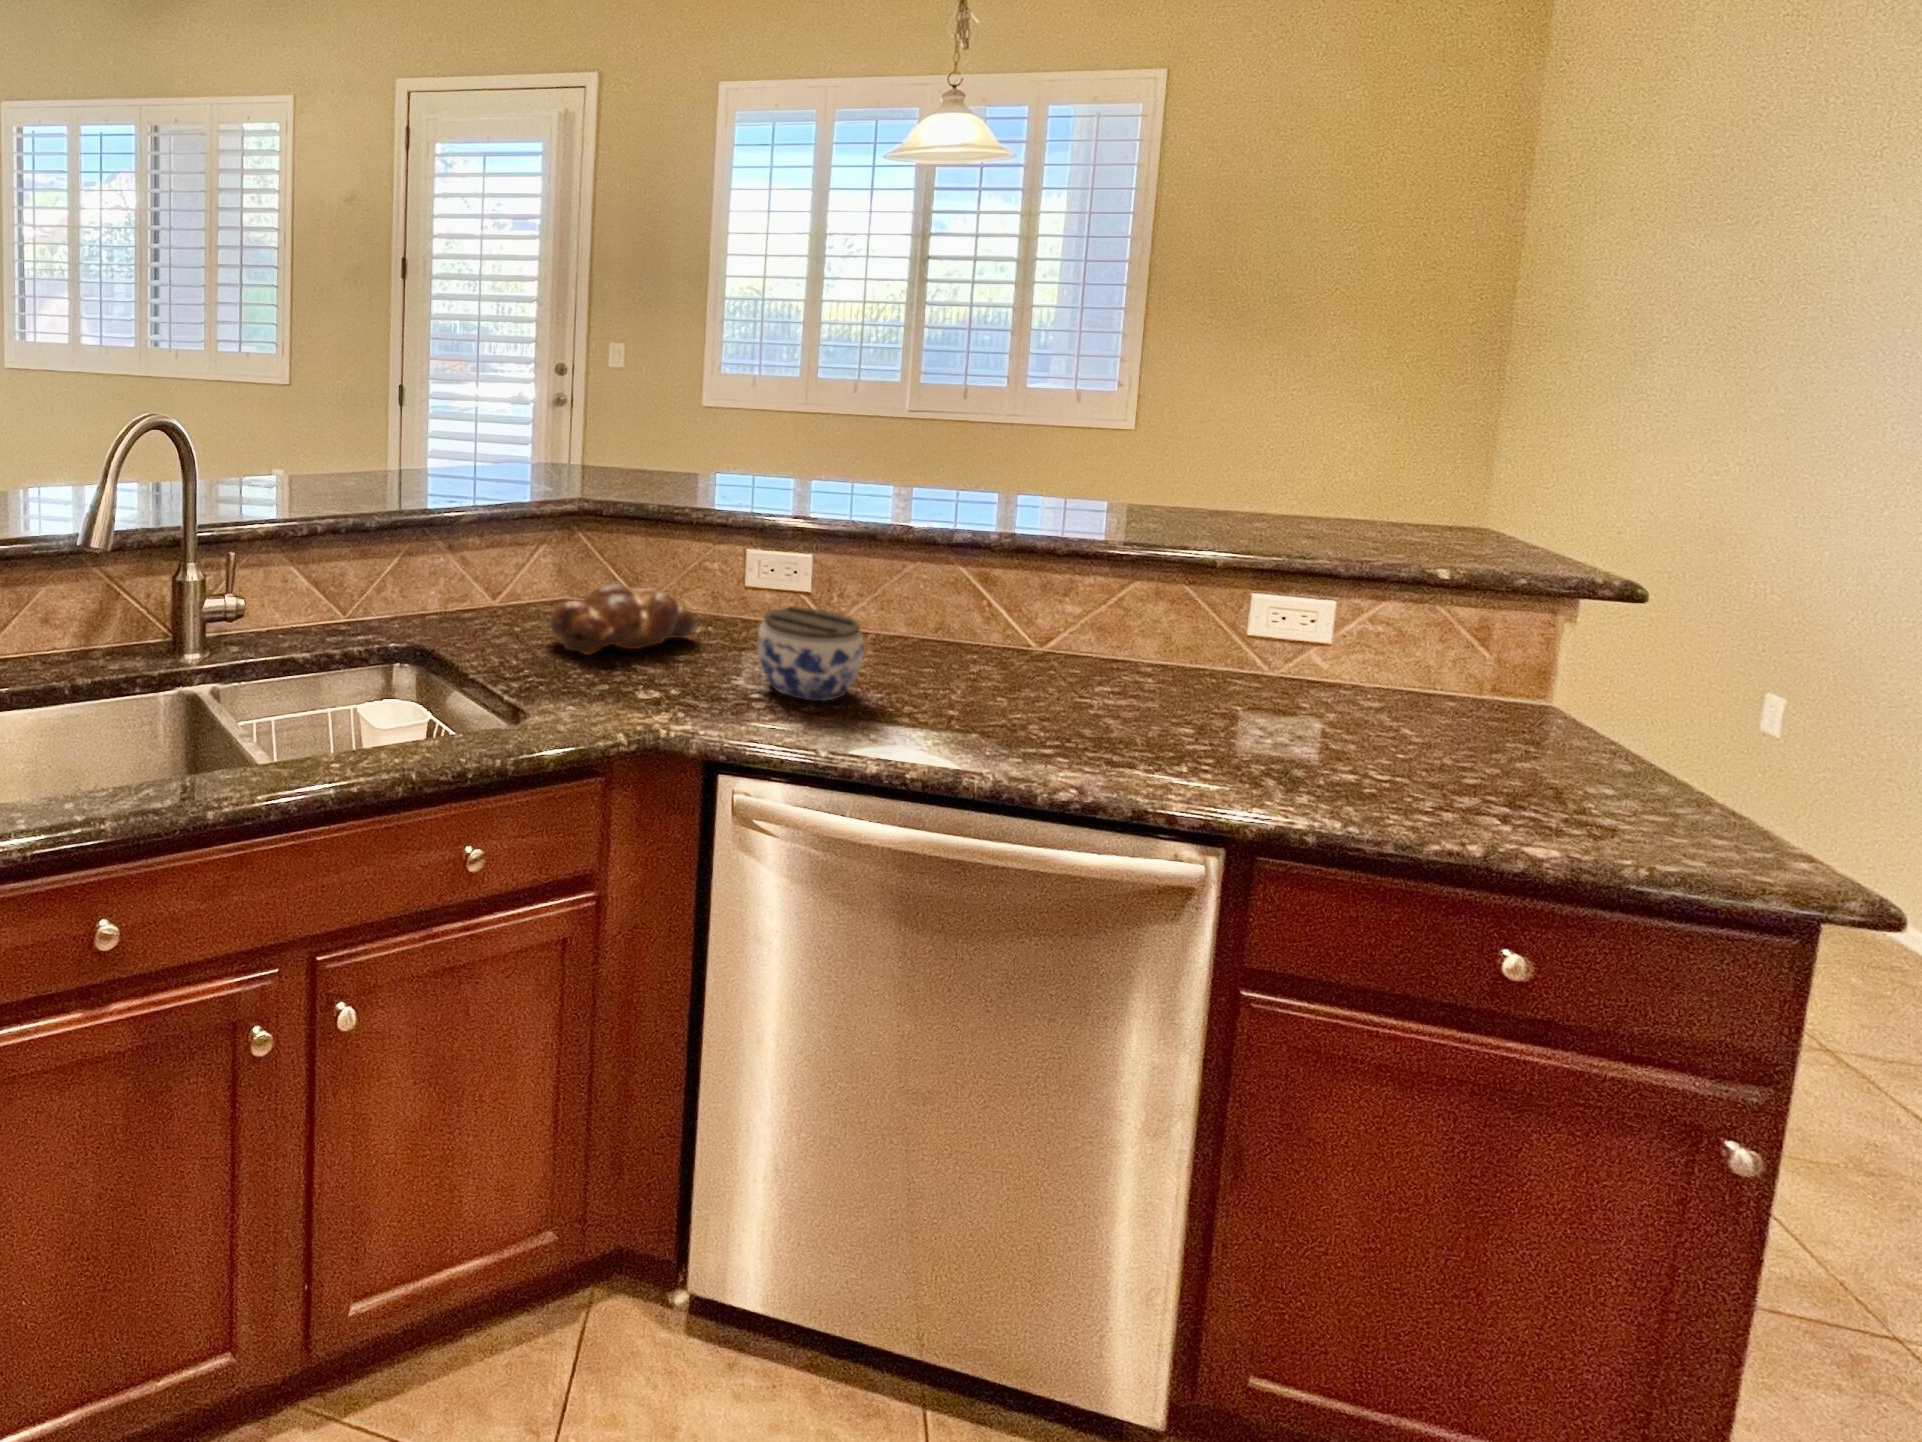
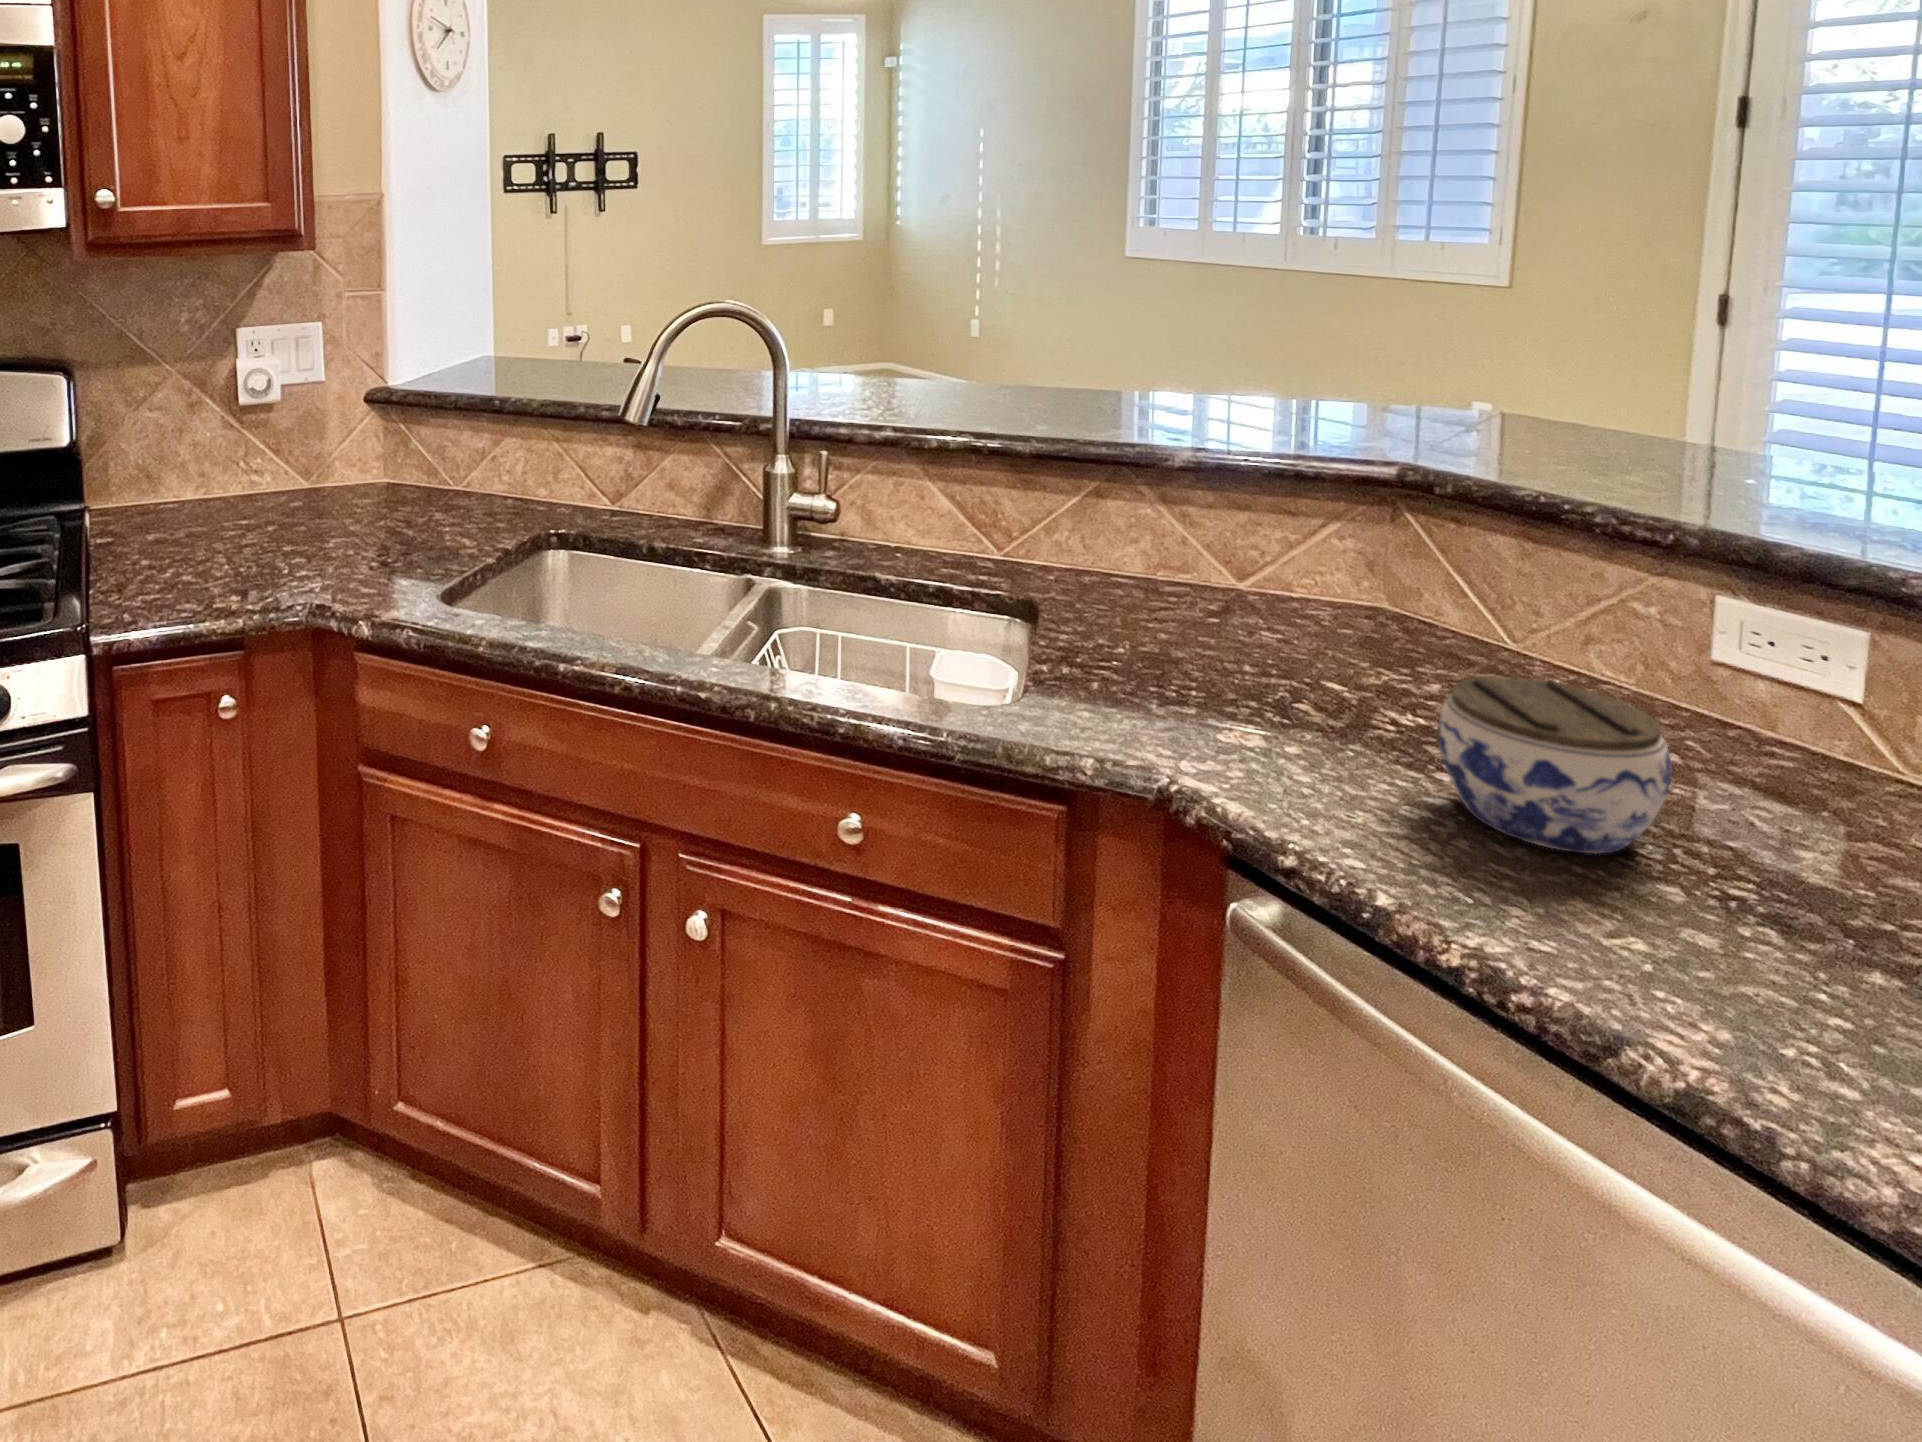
bread loaf: present [549,584,696,655] -> none [1208,589,1497,699]

